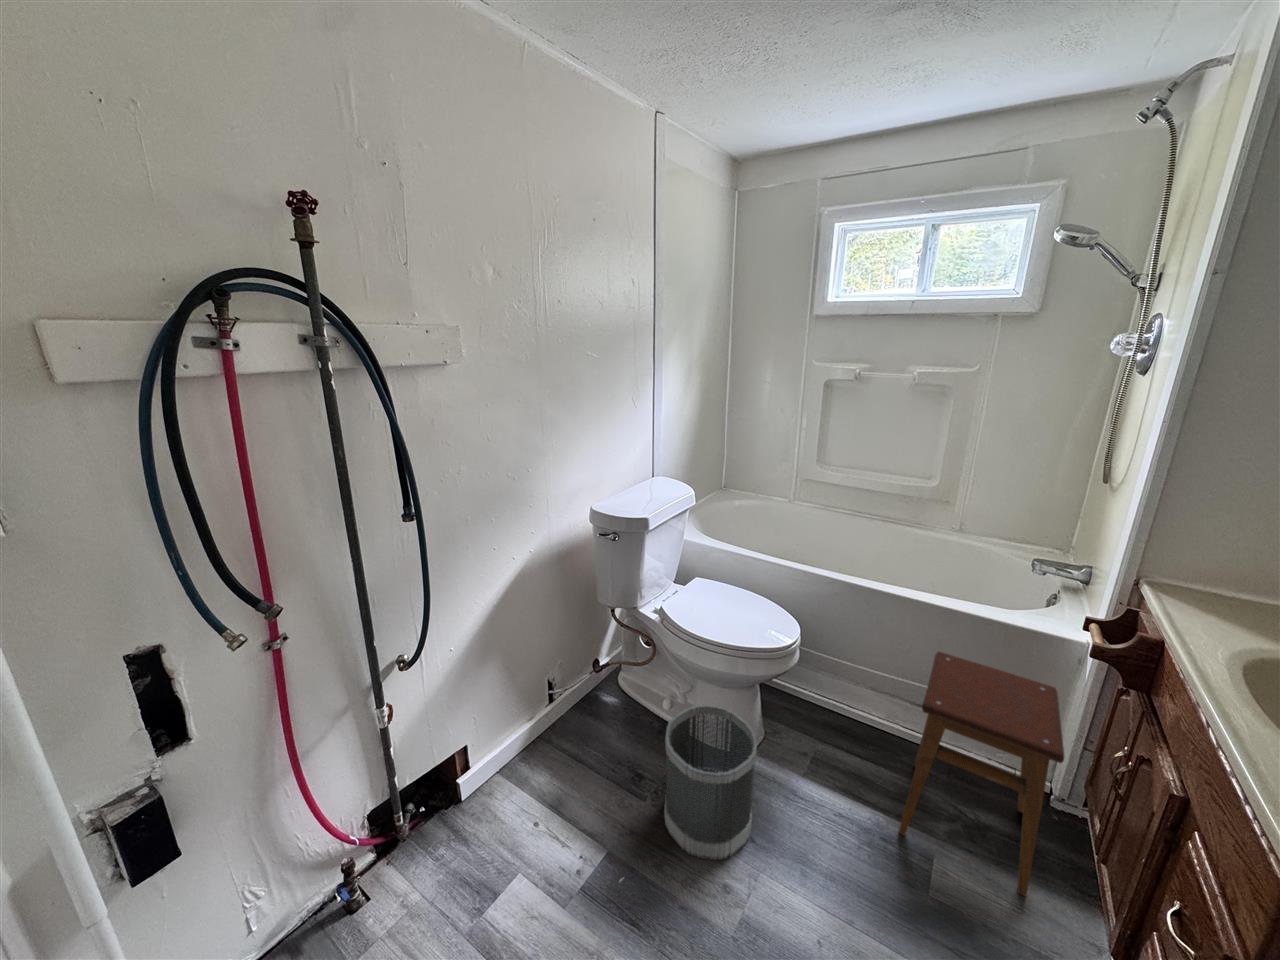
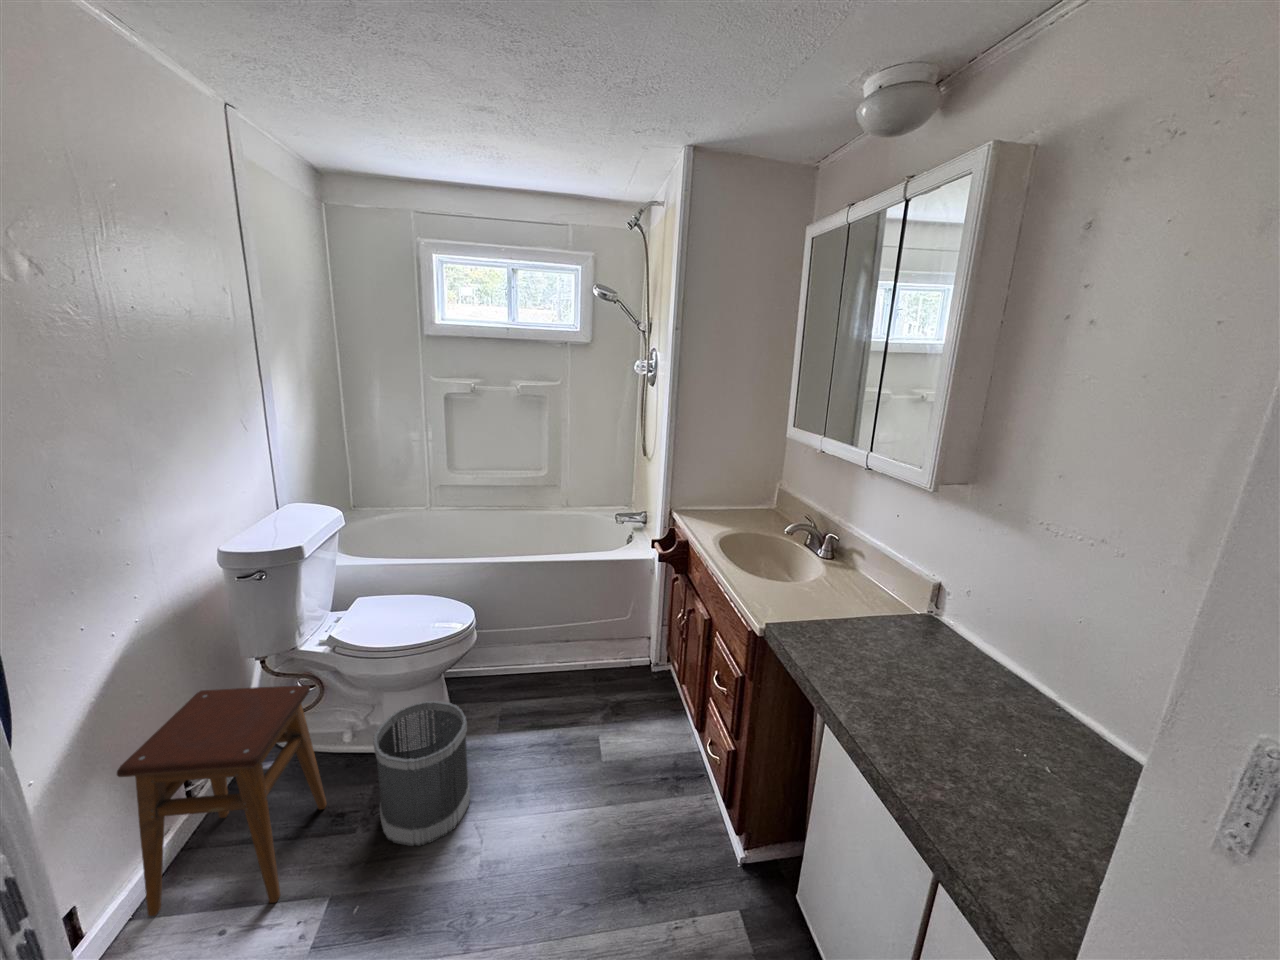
stool: present [899,652,1064,896] -> present [117,685,327,916]

